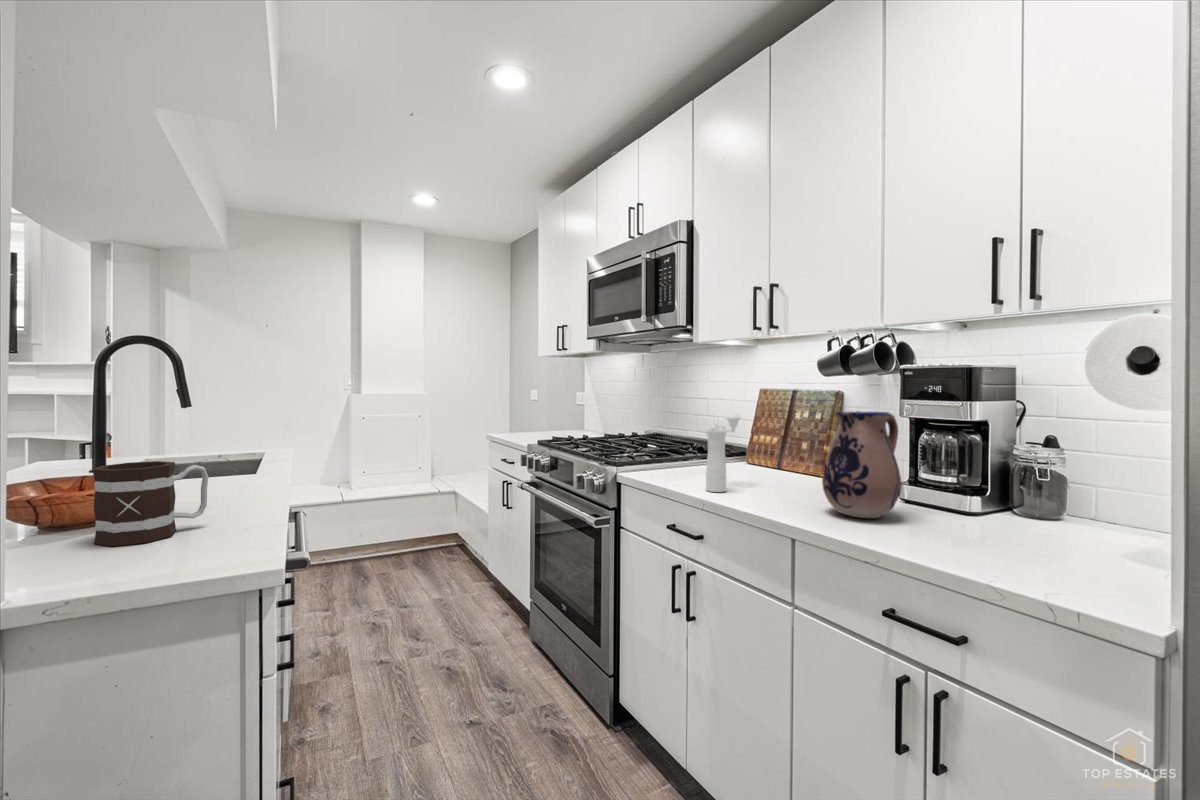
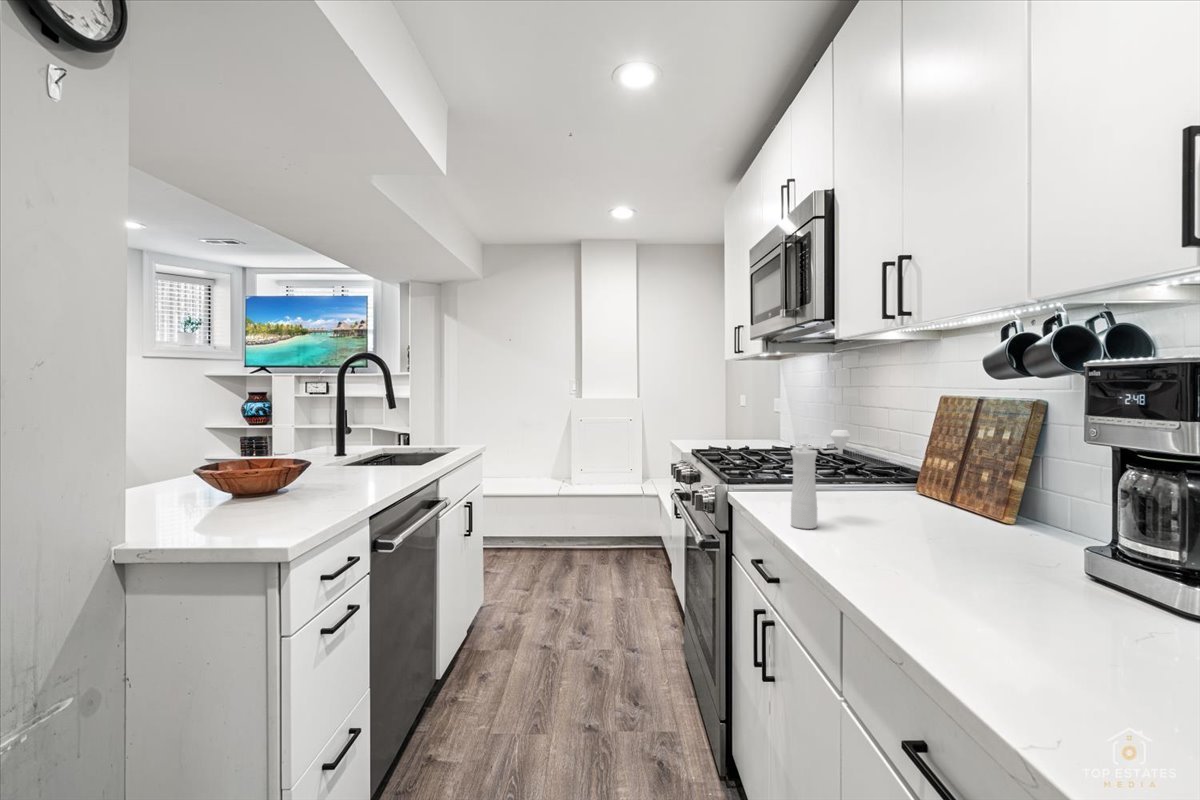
ceramic pitcher: present [822,411,902,518] -> none [903,435,1042,595]
mug: present [93,461,208,546] -> none [240,457,322,521]

